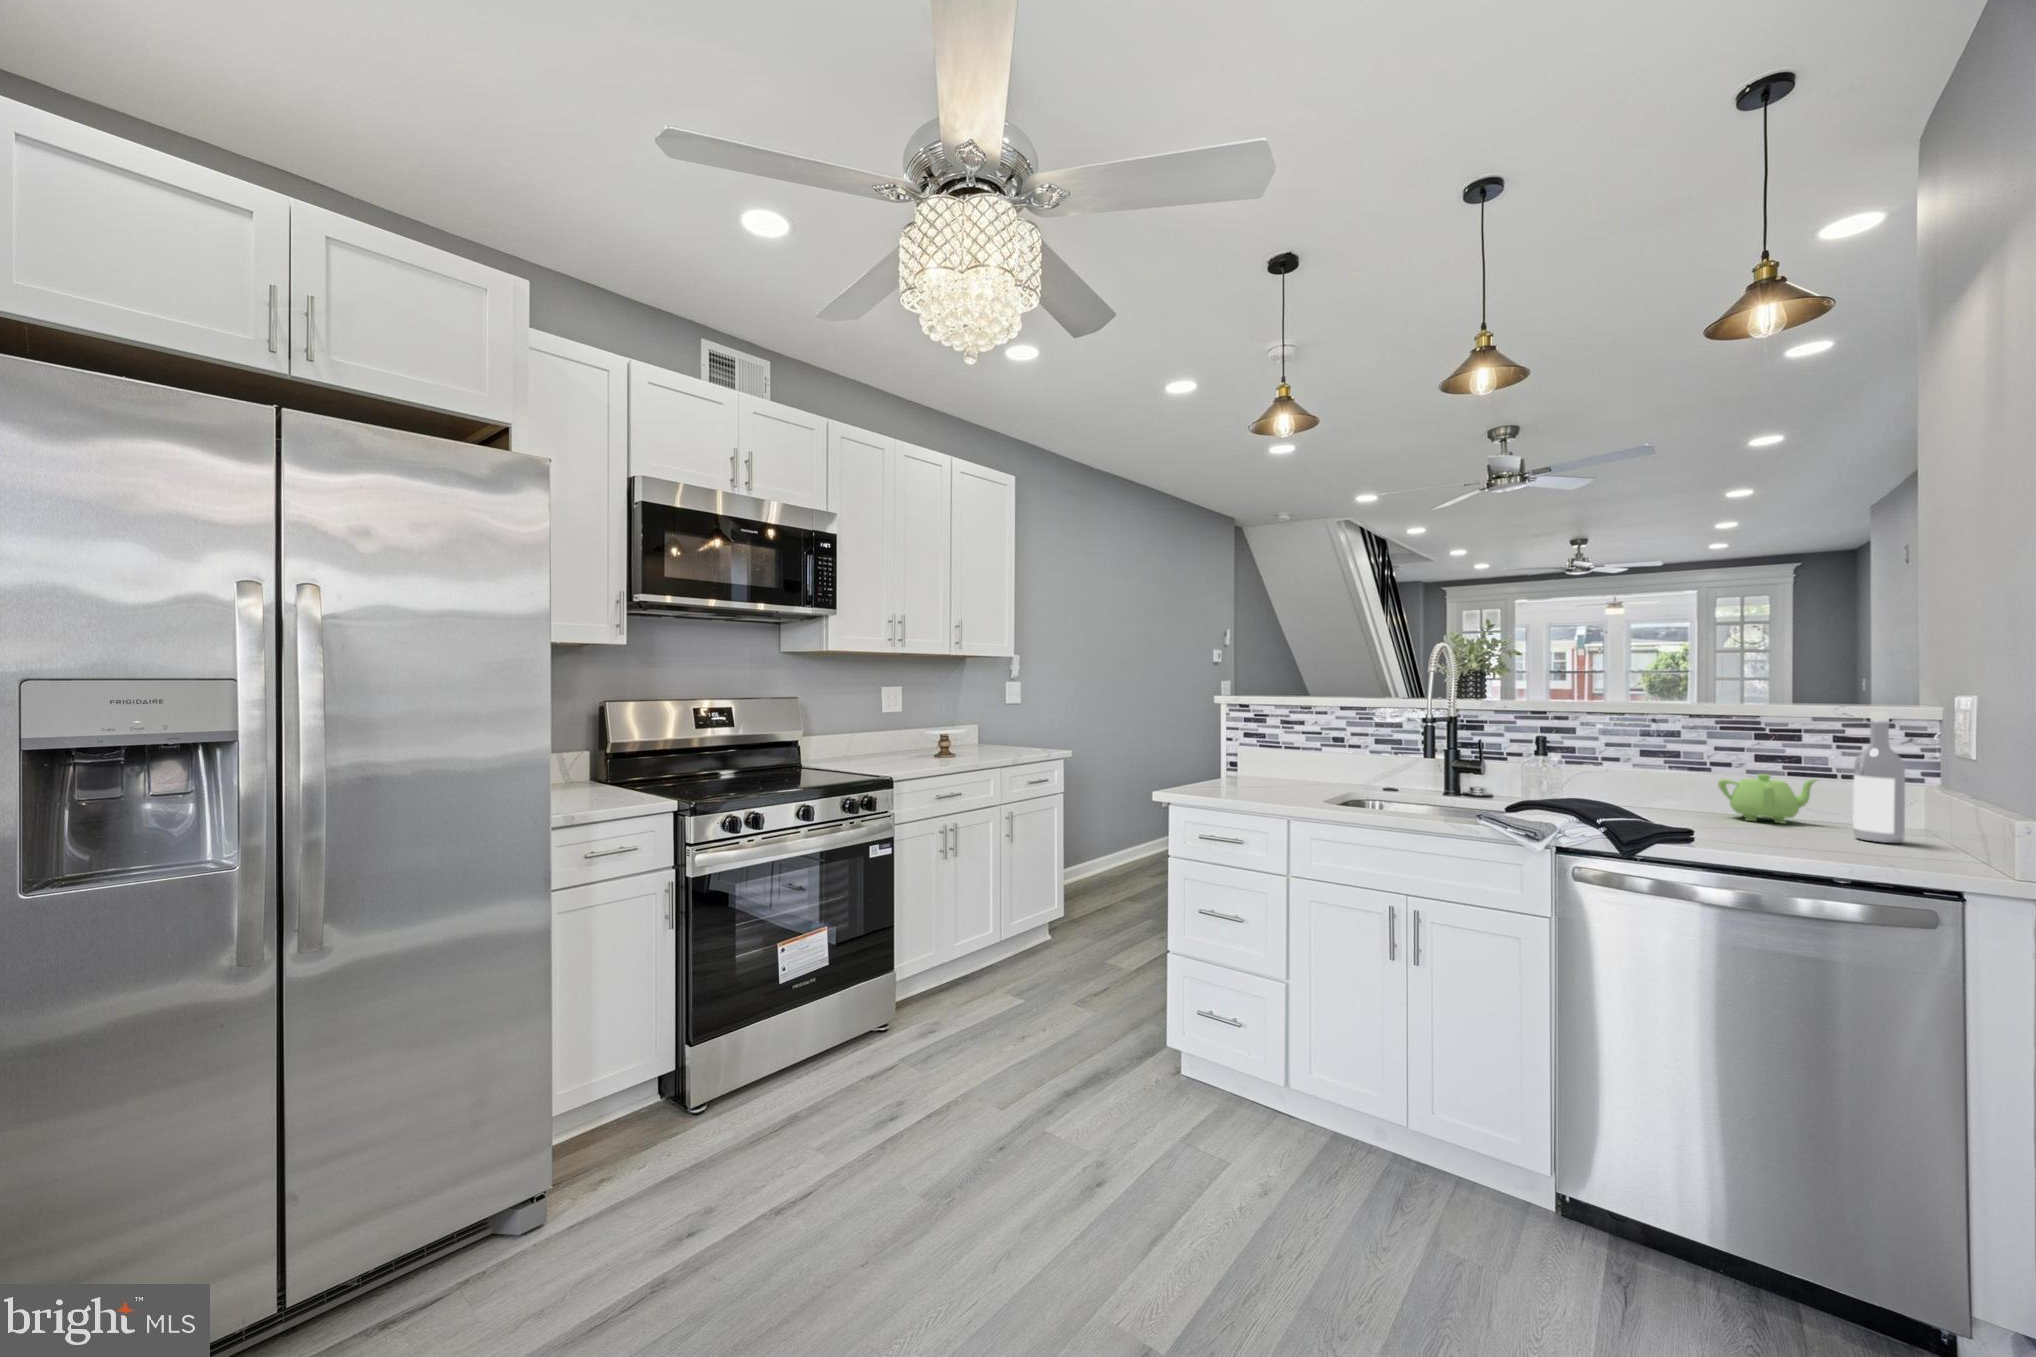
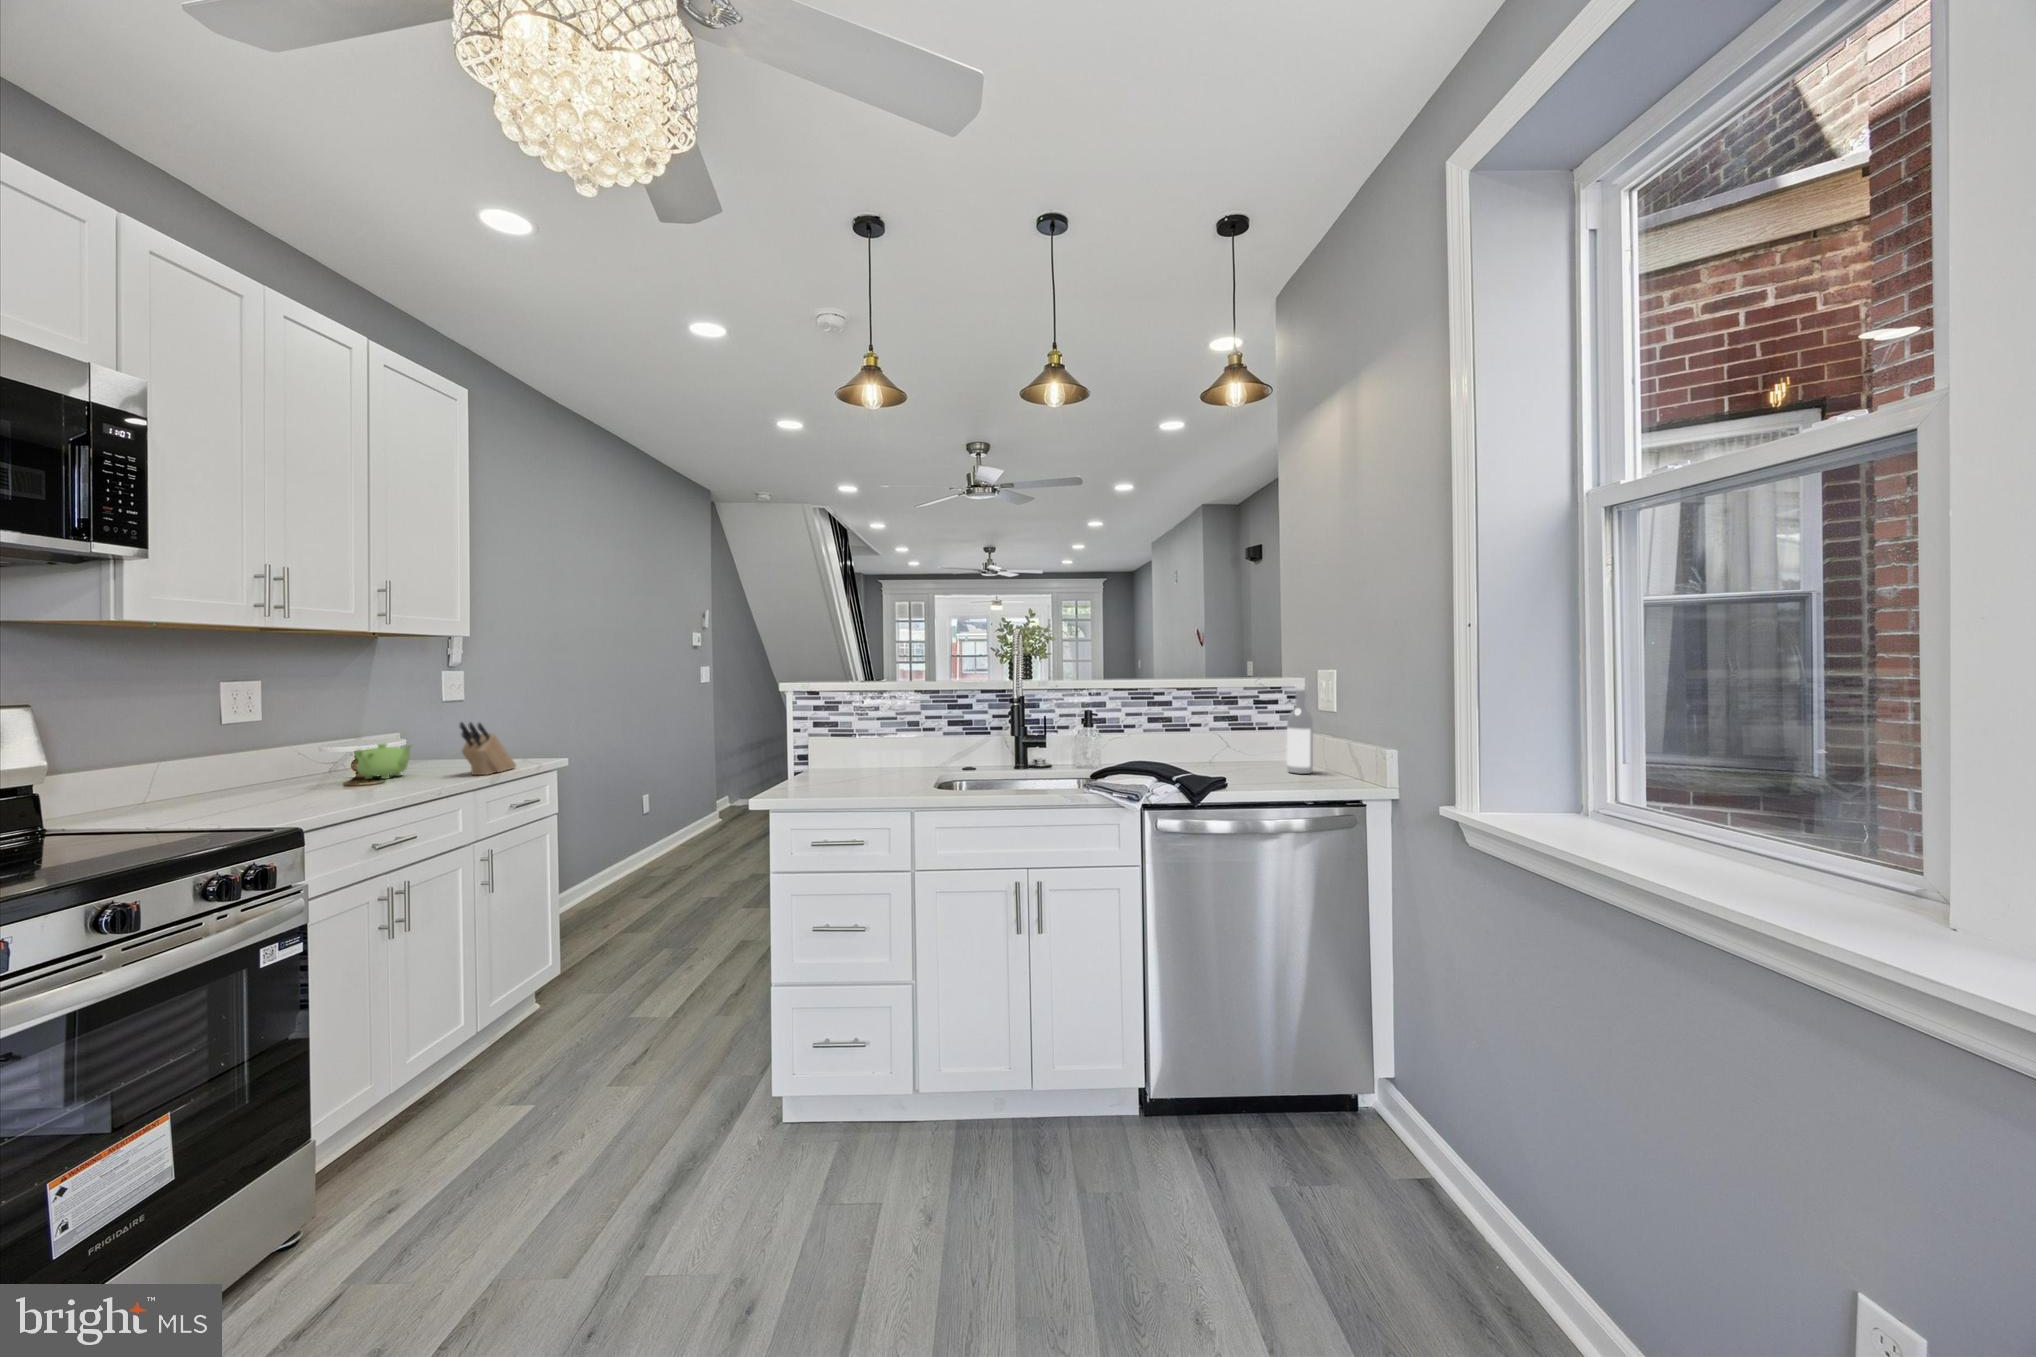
knife block: none [996,717,1033,758] -> present [459,722,516,775]
teapot: present [1718,774,1817,824] -> present [355,743,411,779]

